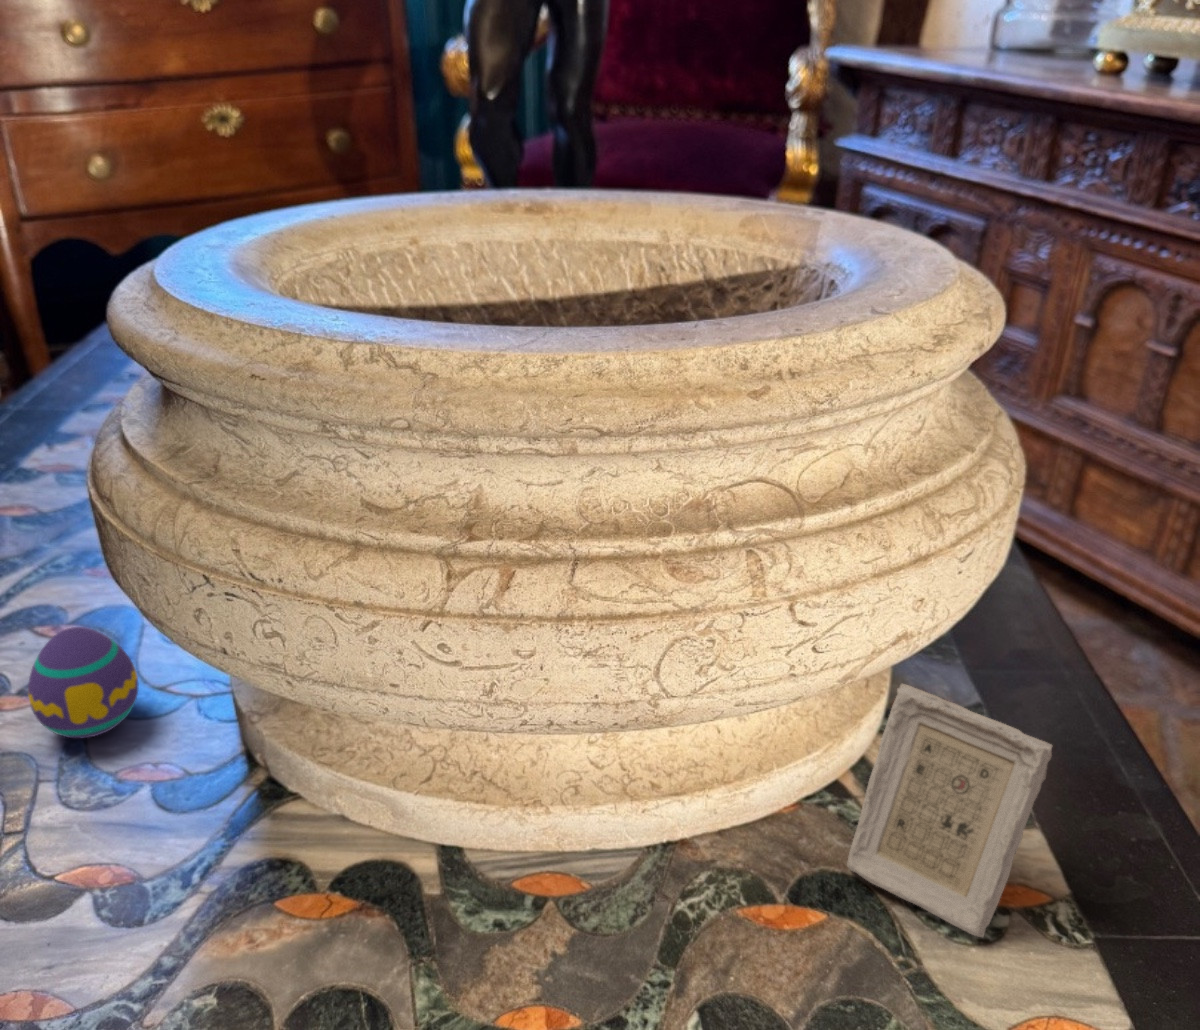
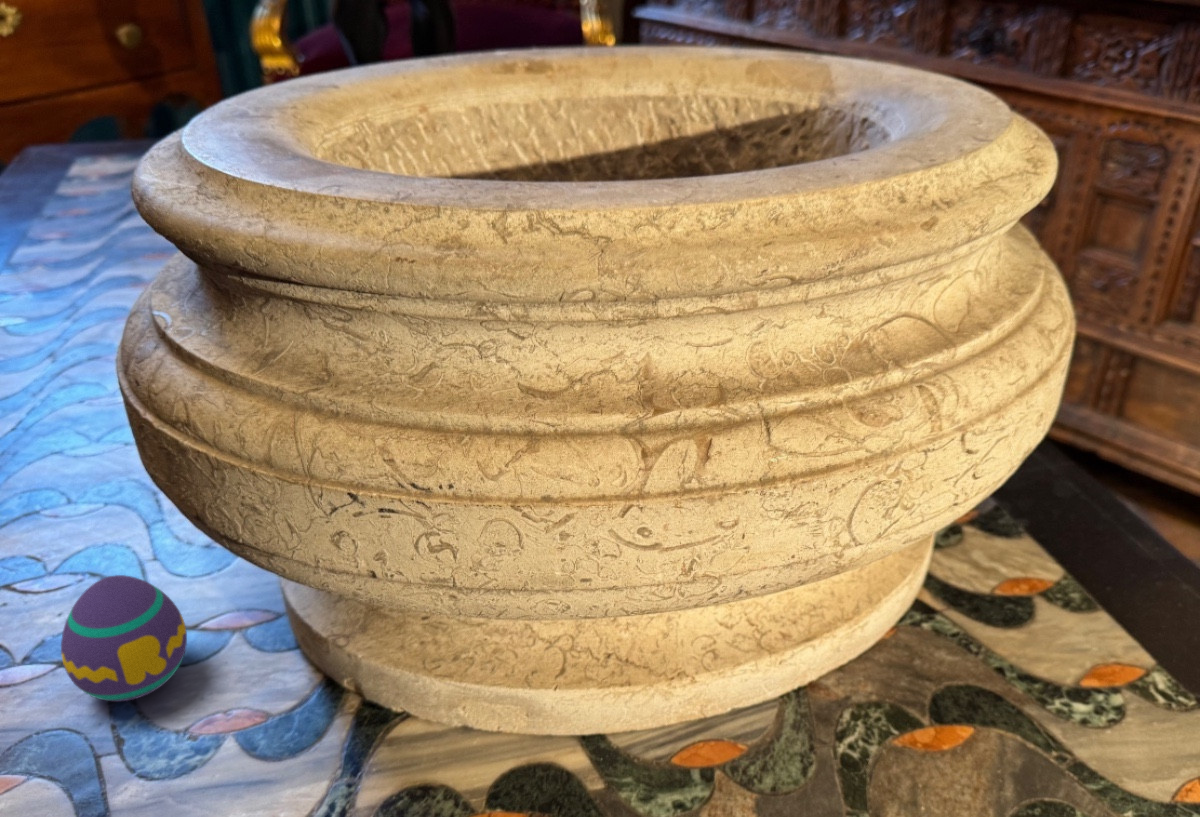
picture frame: present [847,684,1052,937] -> none [964,499,1152,720]

